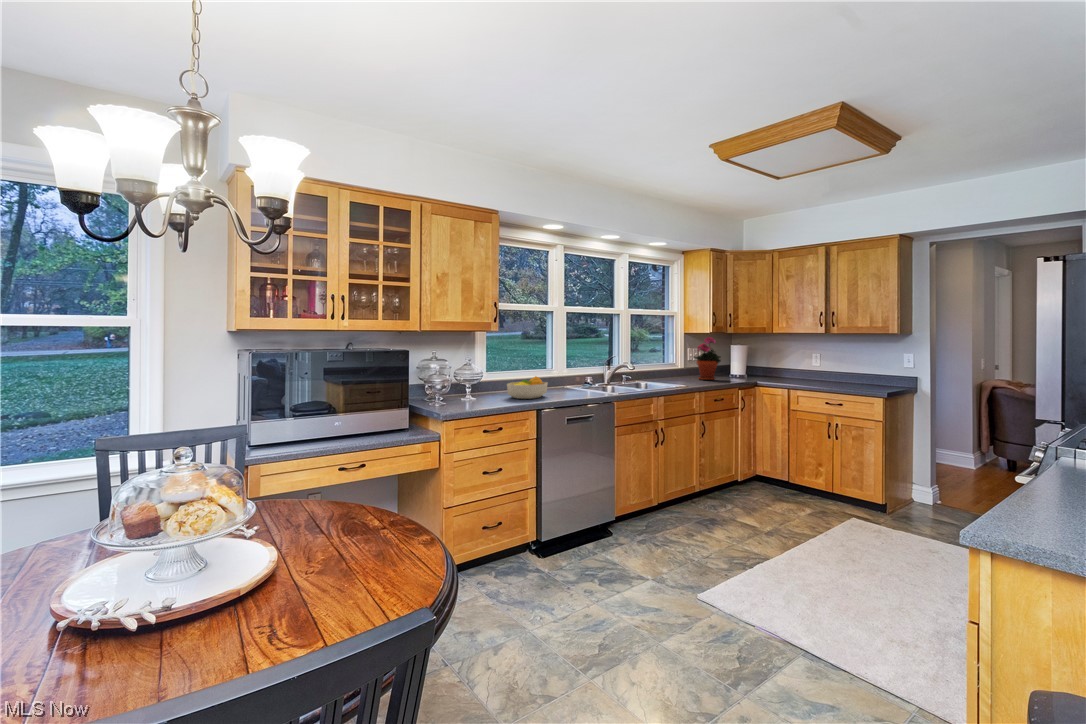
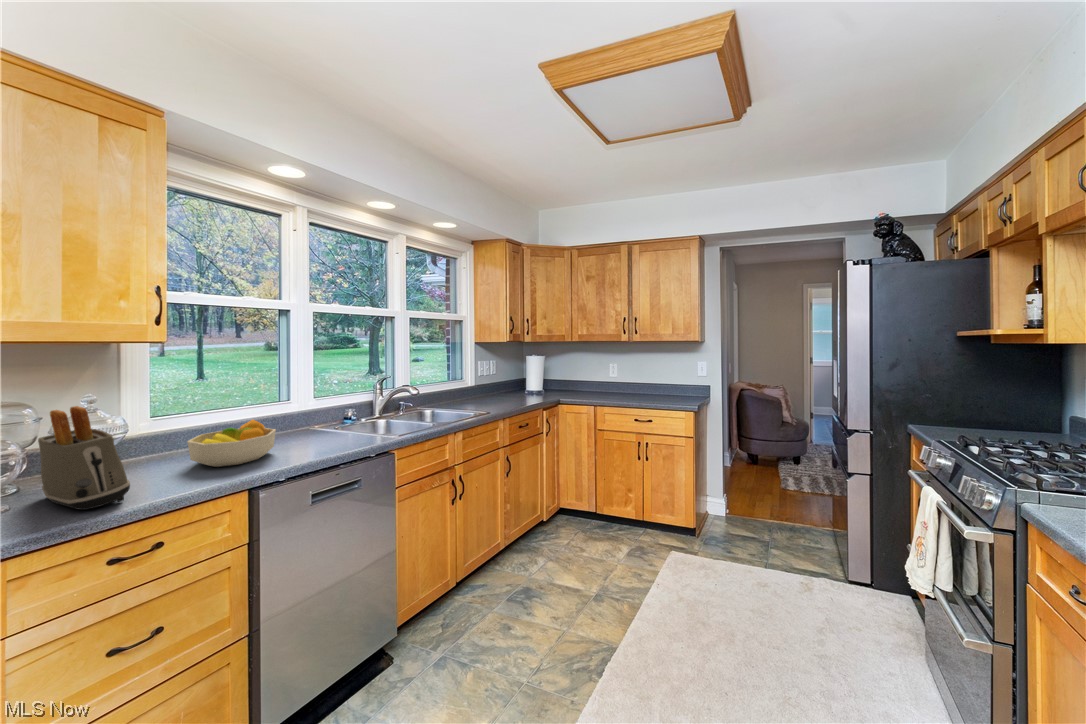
potted plant: present [694,337,721,380] -> none [488,346,521,400]
toaster: none [454,360,490,407] -> present [38,406,130,510]

